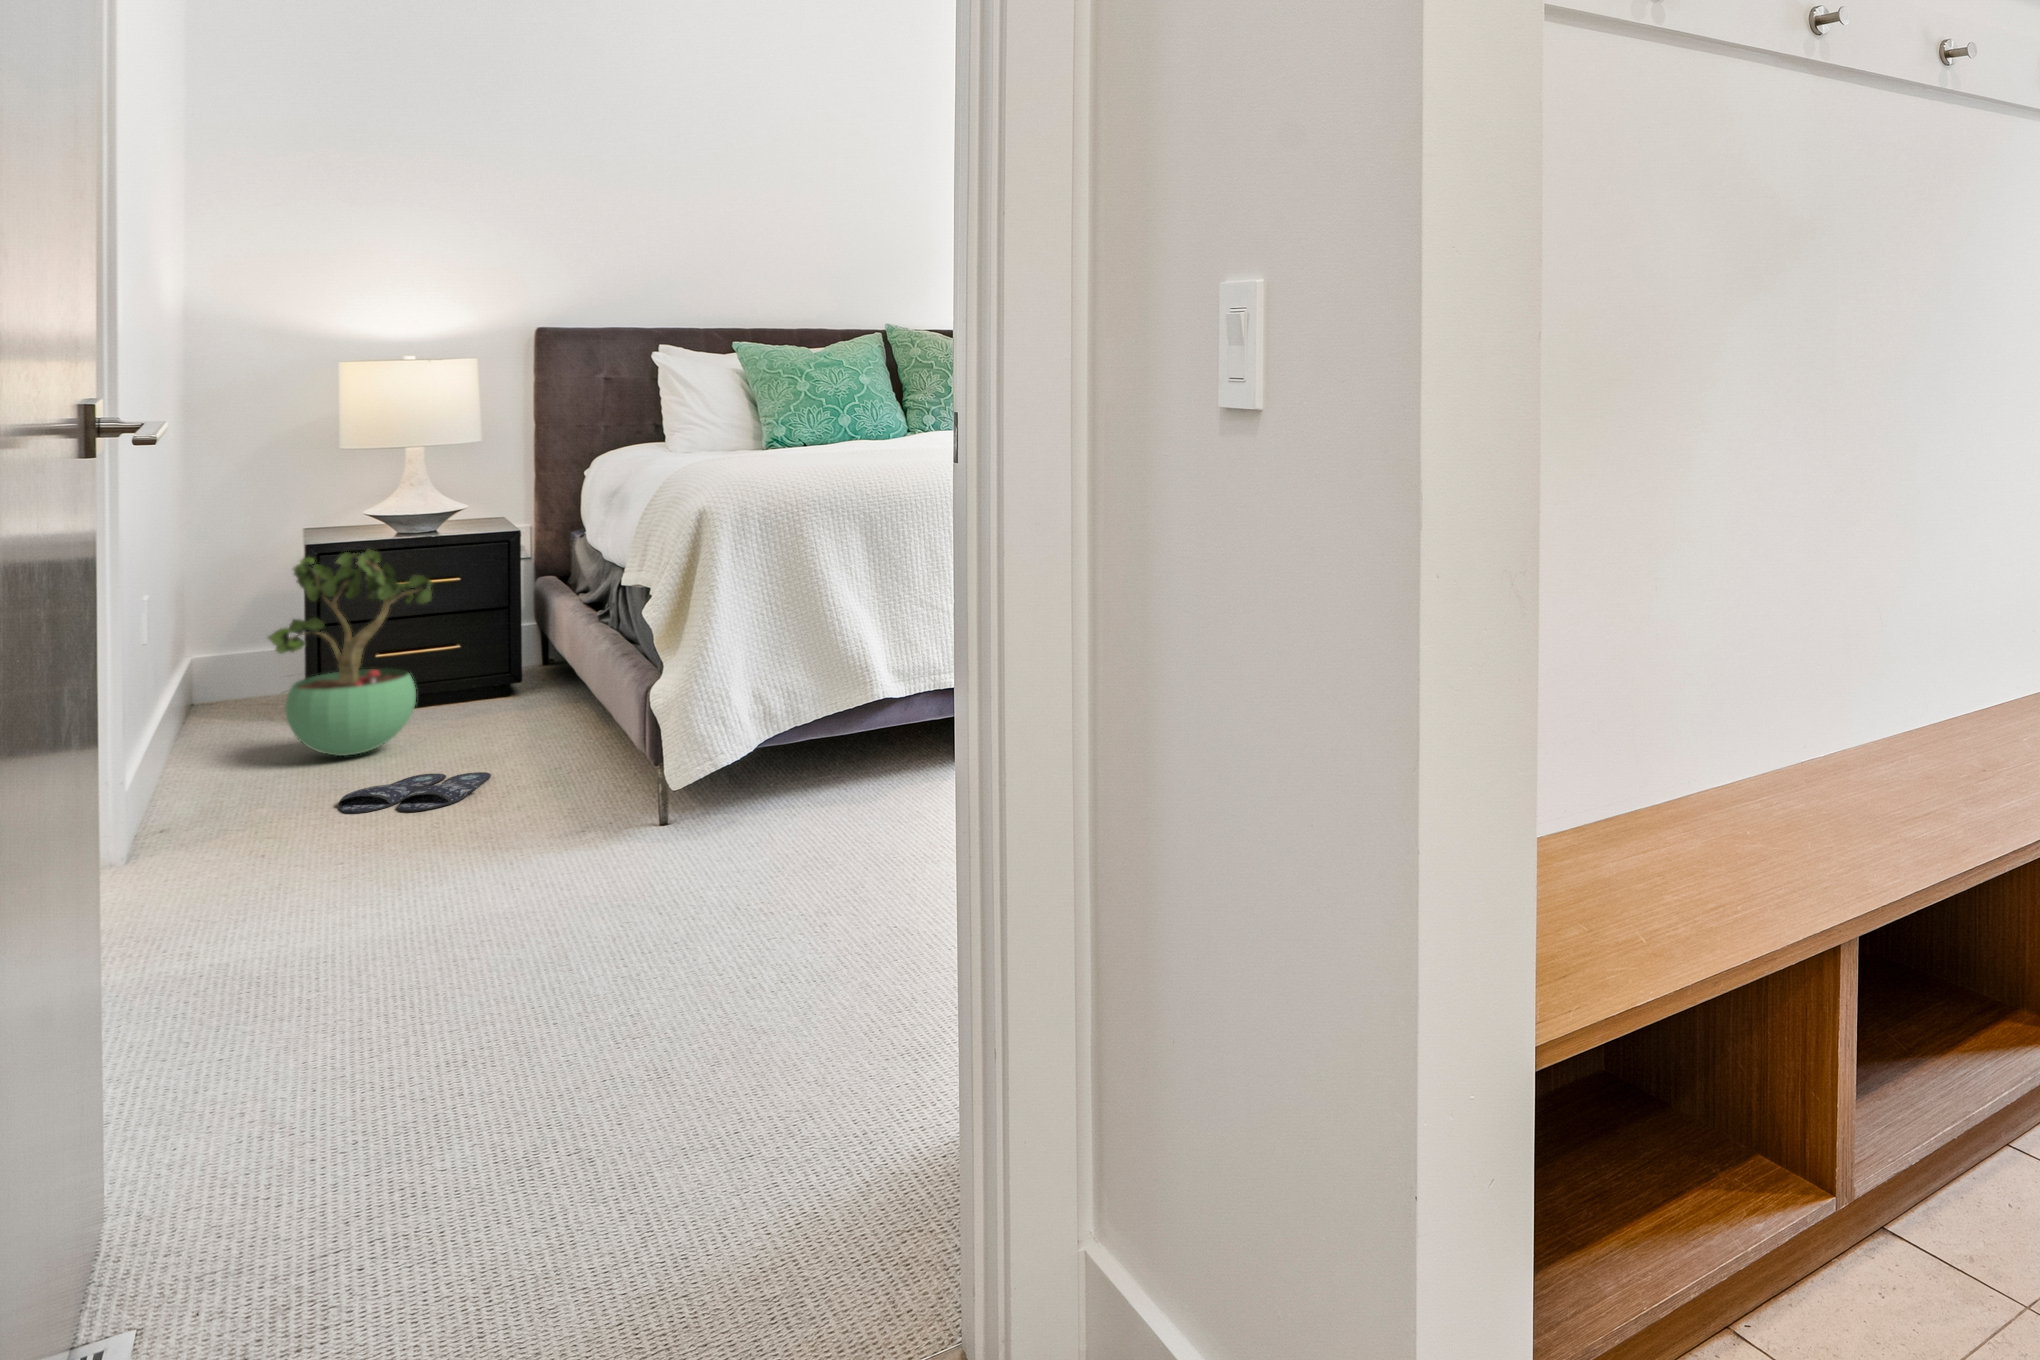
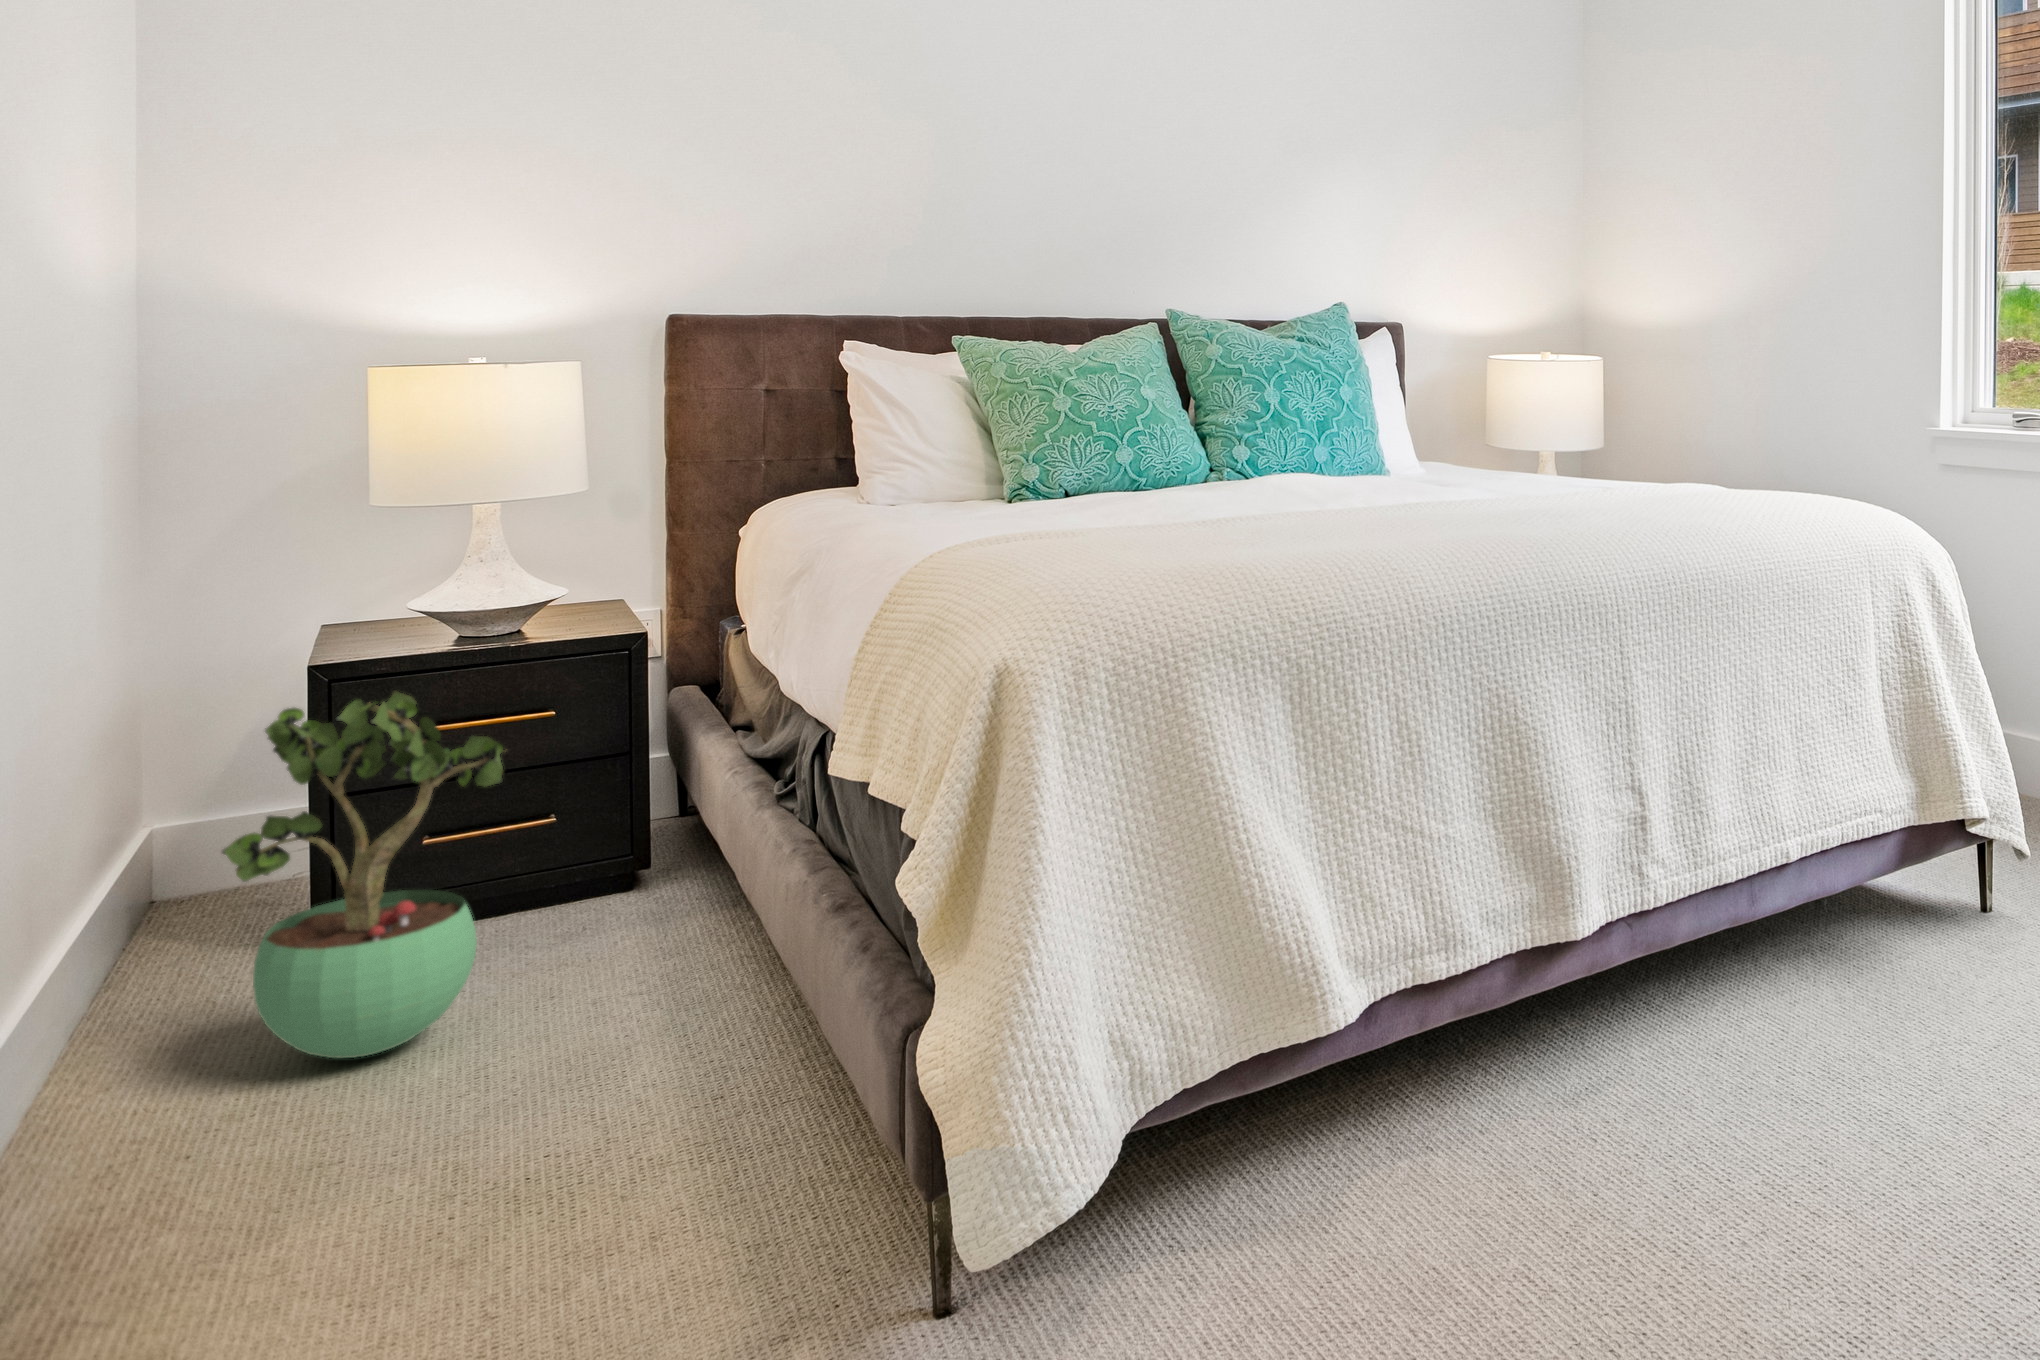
slippers: present [339,772,491,814] -> none [315,1116,599,1249]

